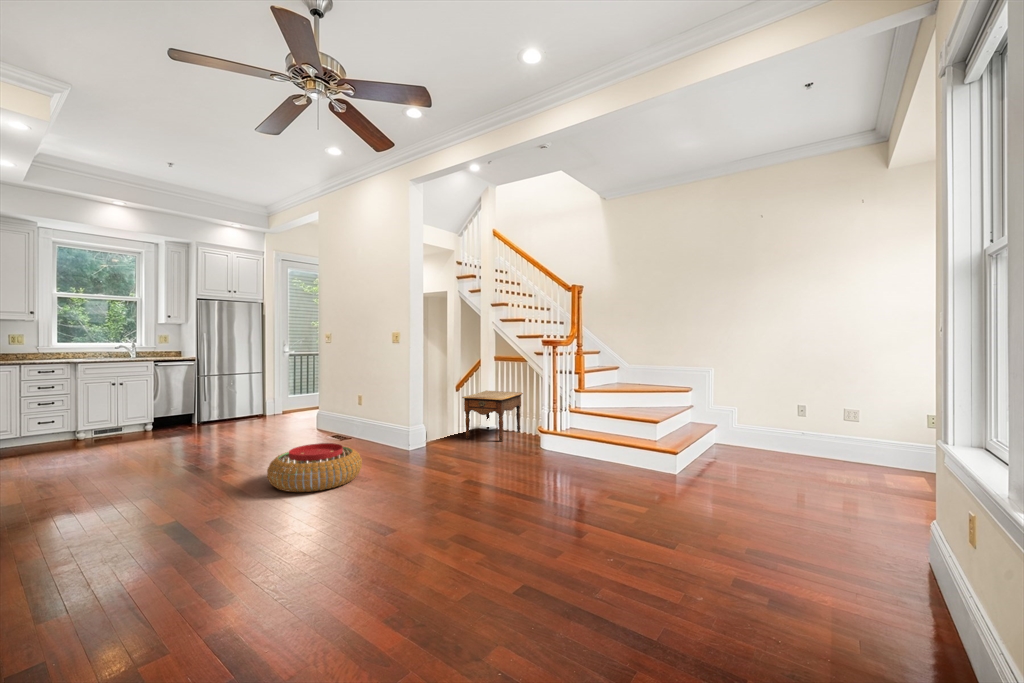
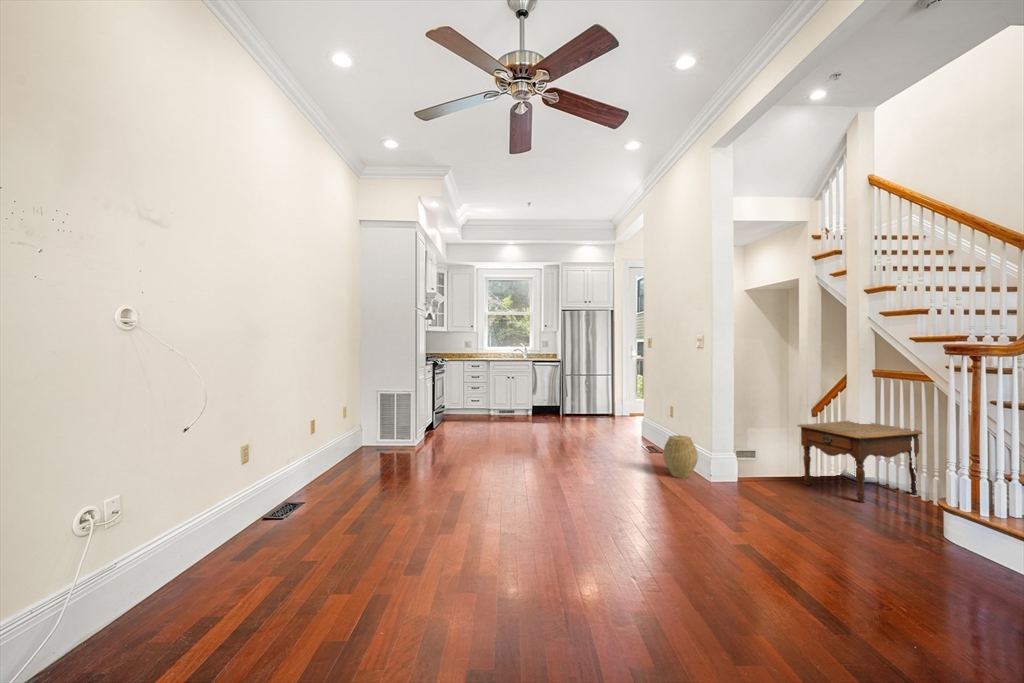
woven basket: none [370,417,399,453] -> present [663,435,698,478]
pouf: present [267,443,362,492] -> none [539,452,628,503]

